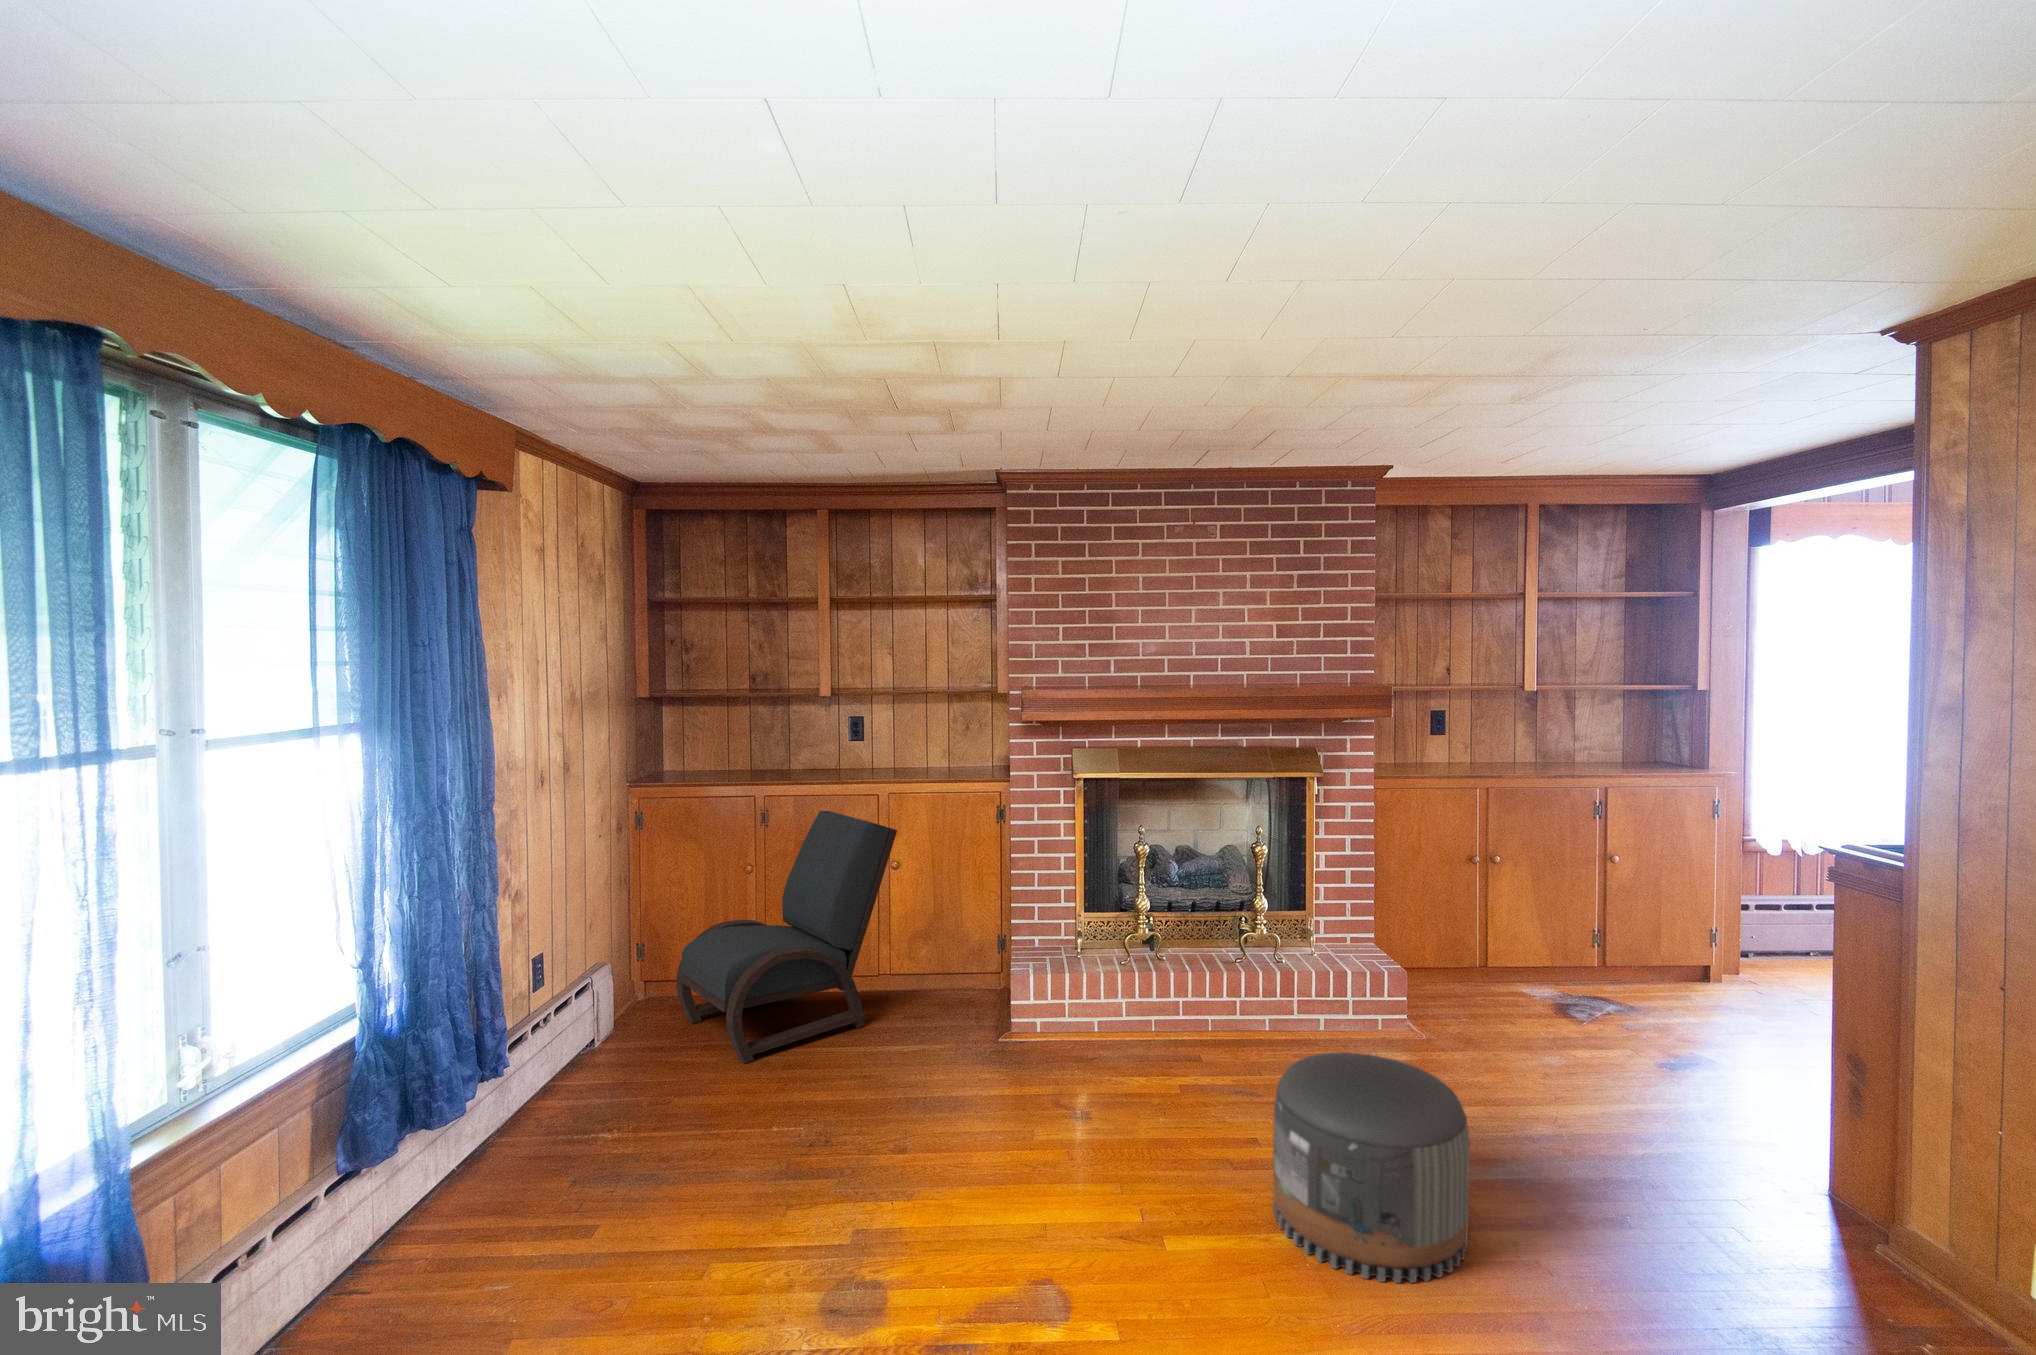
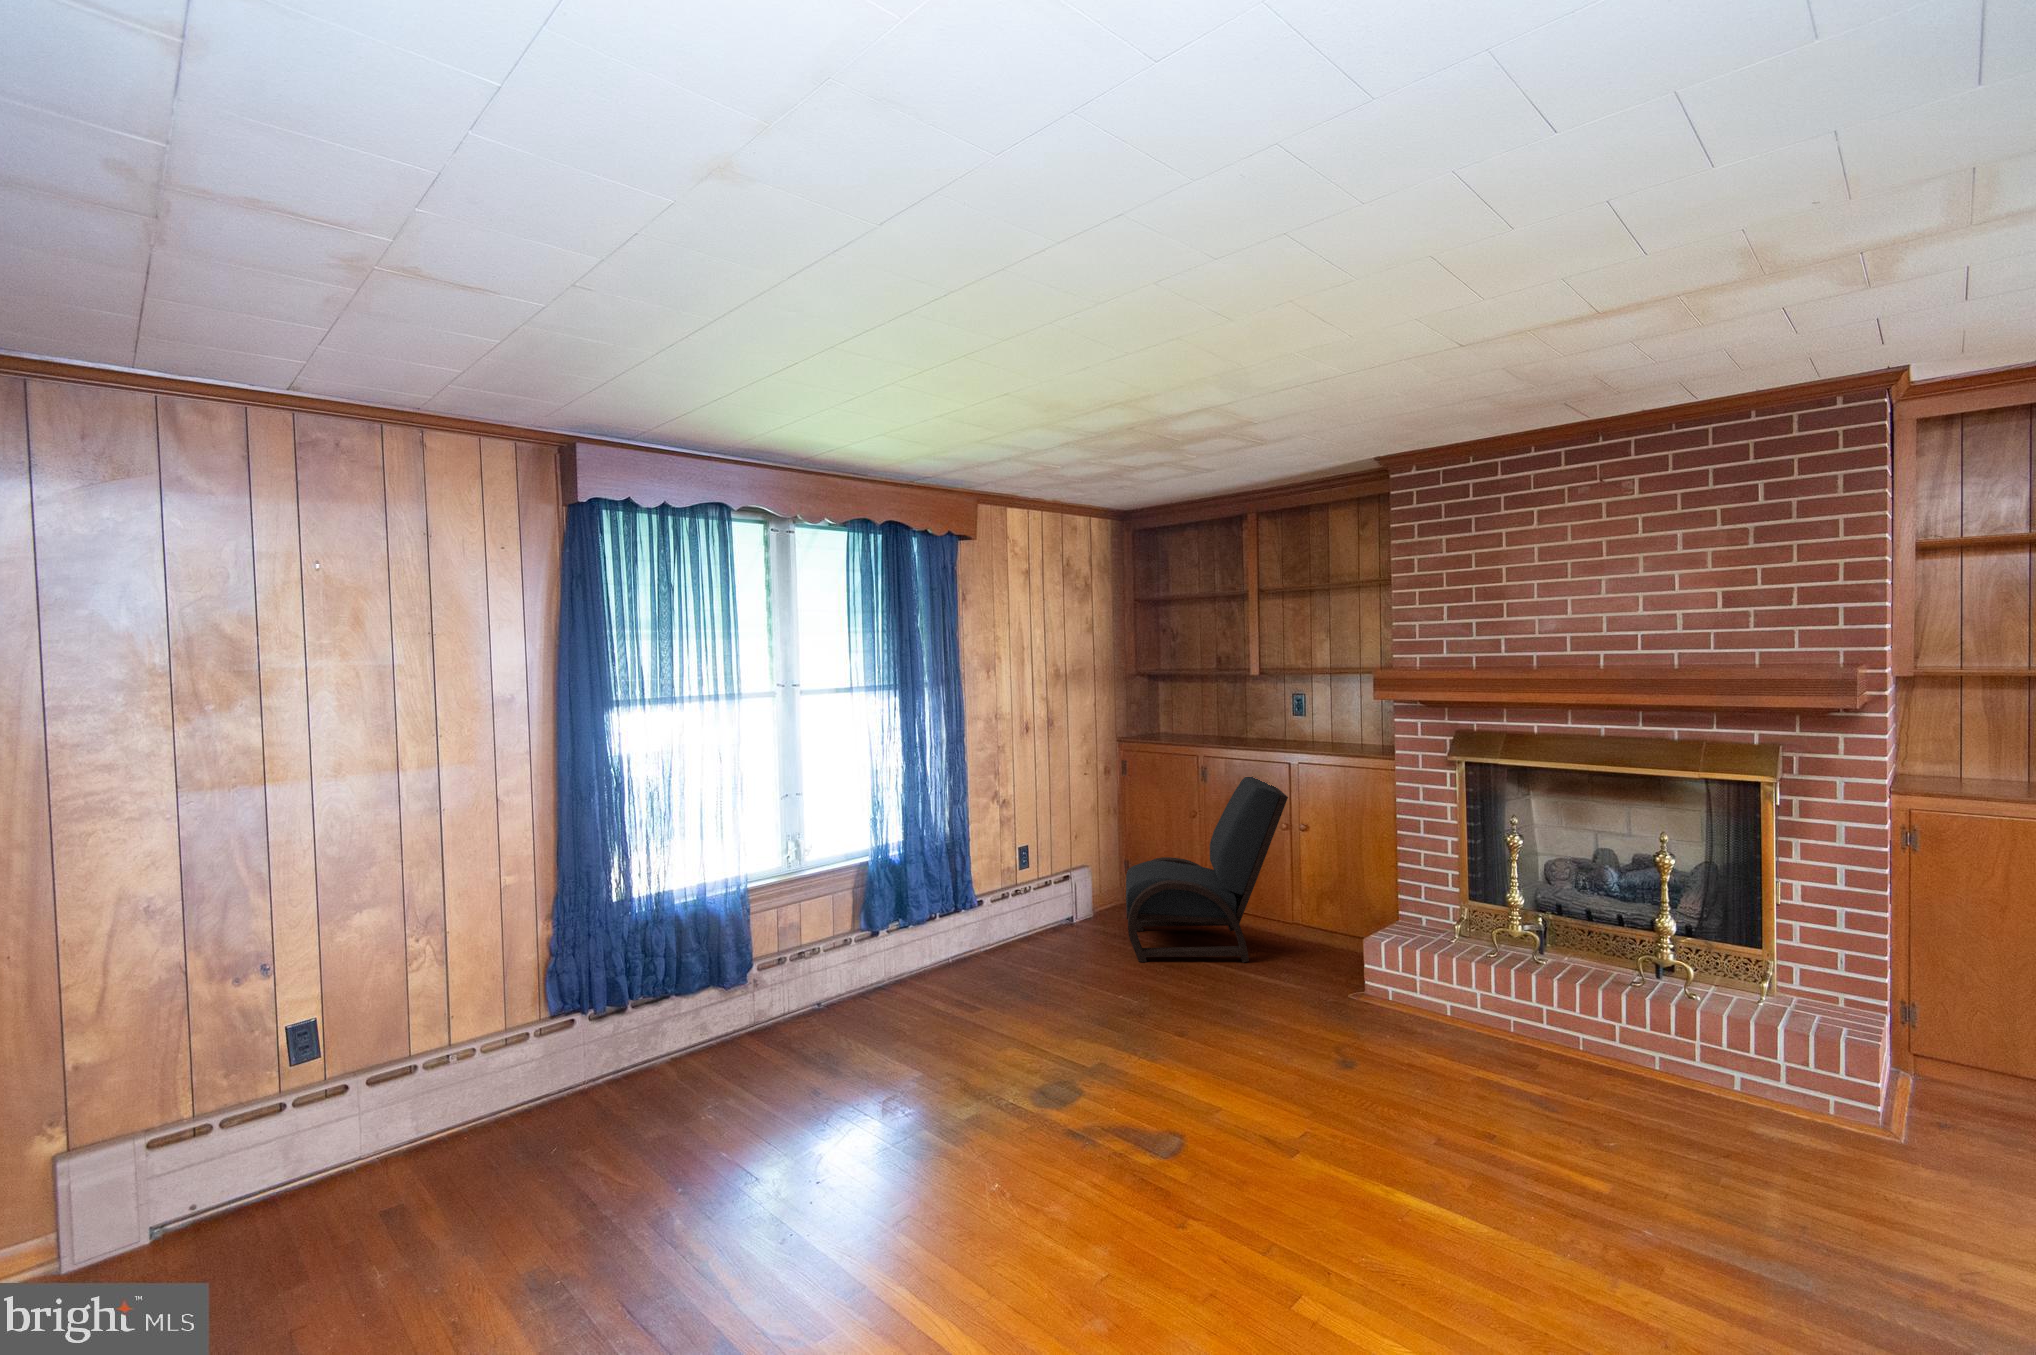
pouf: present [1273,1052,1470,1283] -> none [1392,1049,1611,1294]

